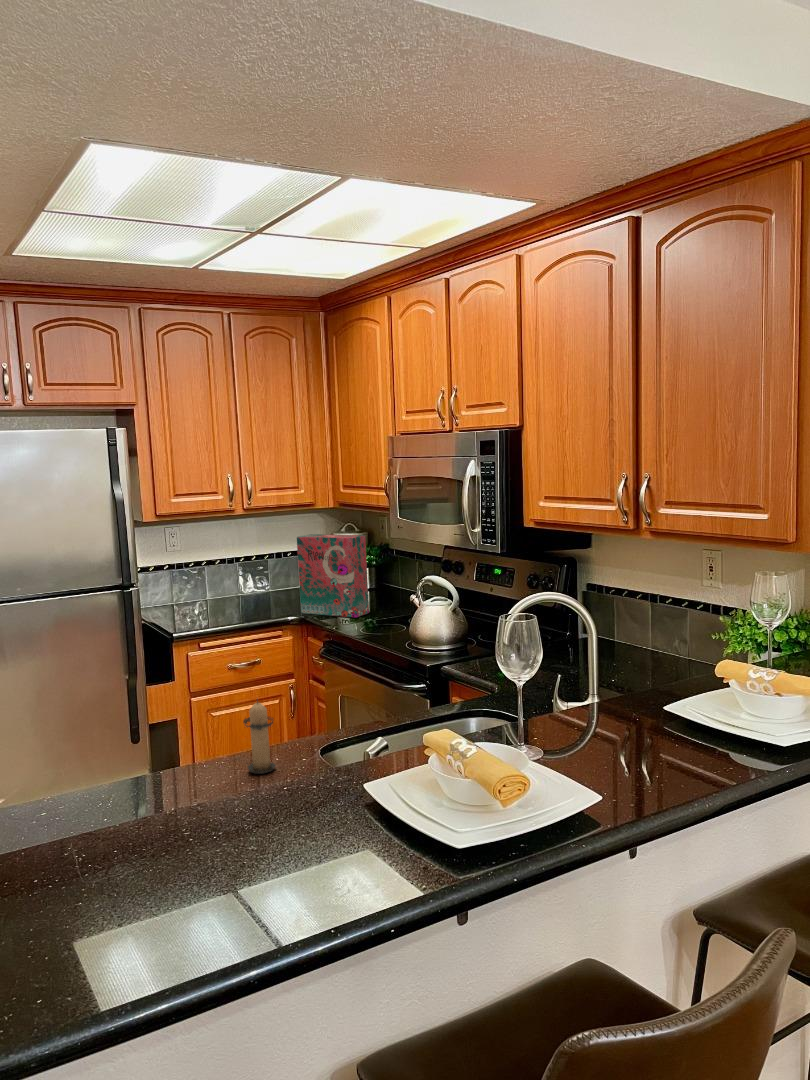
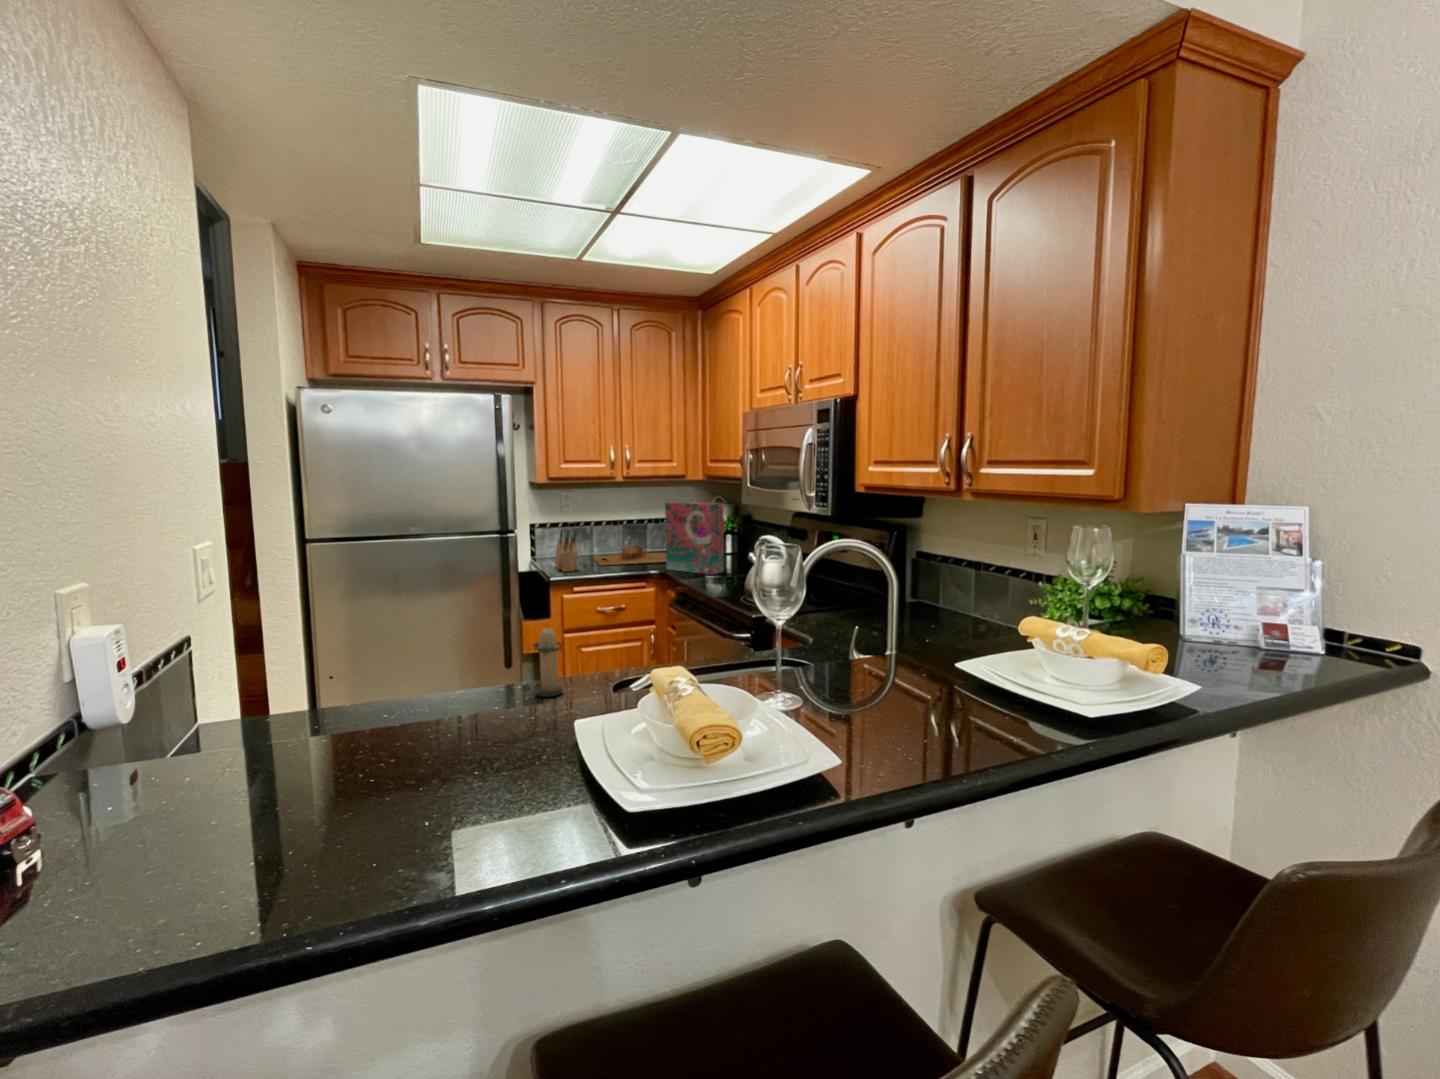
knife block: none [168,574,199,624] -> present [555,530,578,572]
cutting board: none [206,585,308,613] -> present [593,545,666,566]

